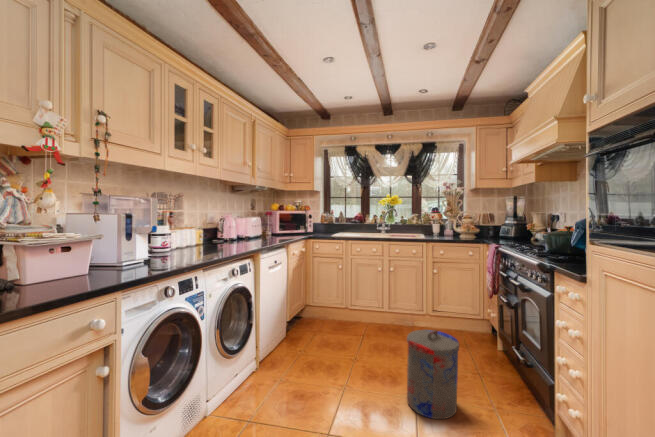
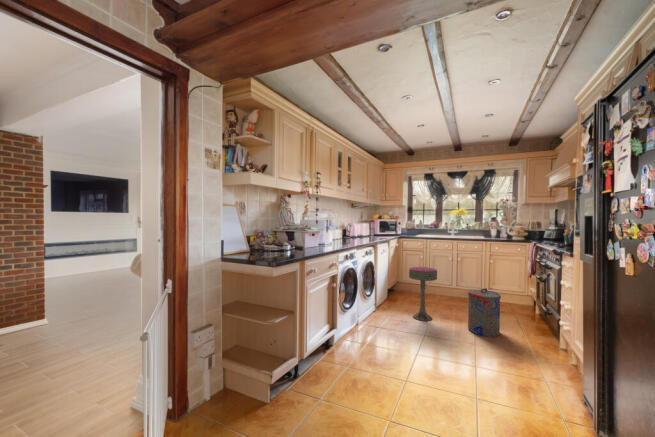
bar stool: none [312,292,358,389] -> present [409,267,437,321]

